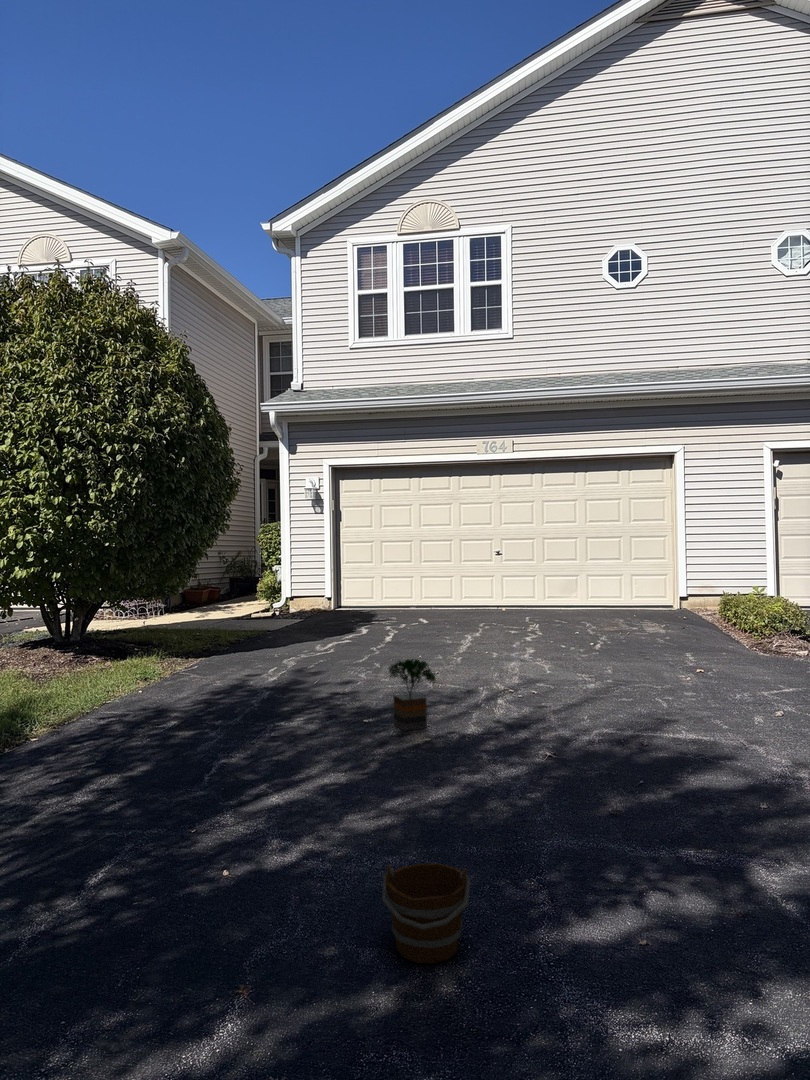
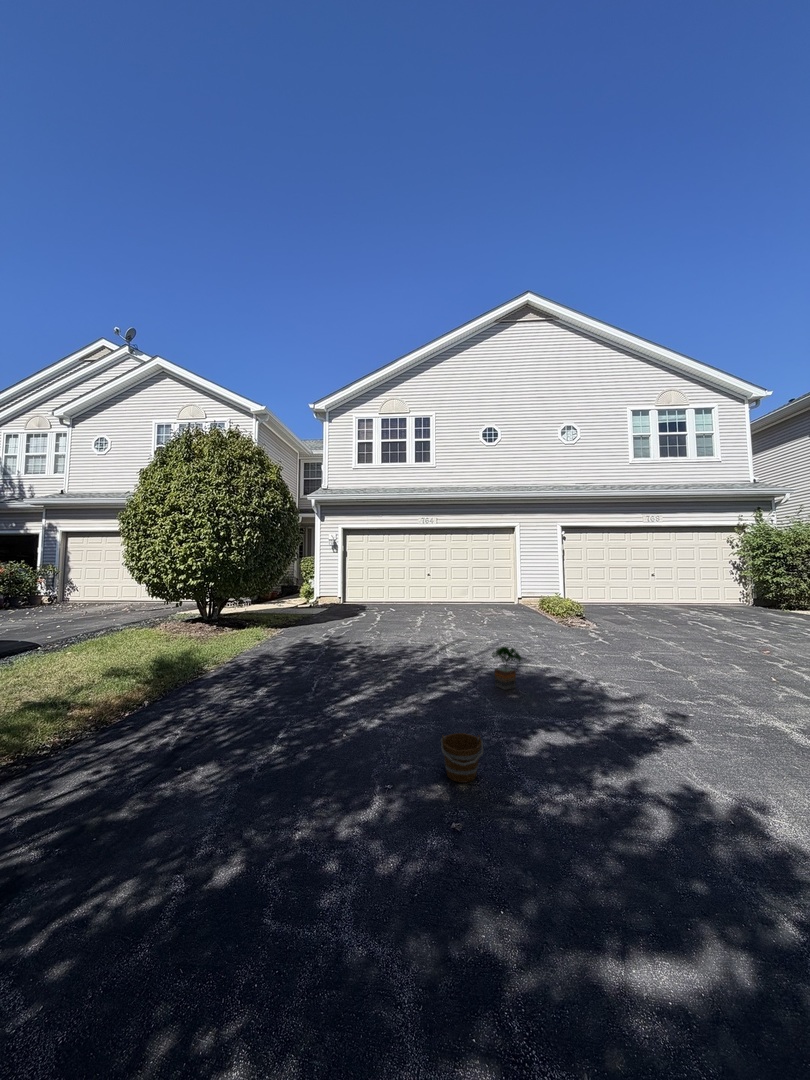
potted tree: present [389,659,437,731] -> present [492,647,522,690]

